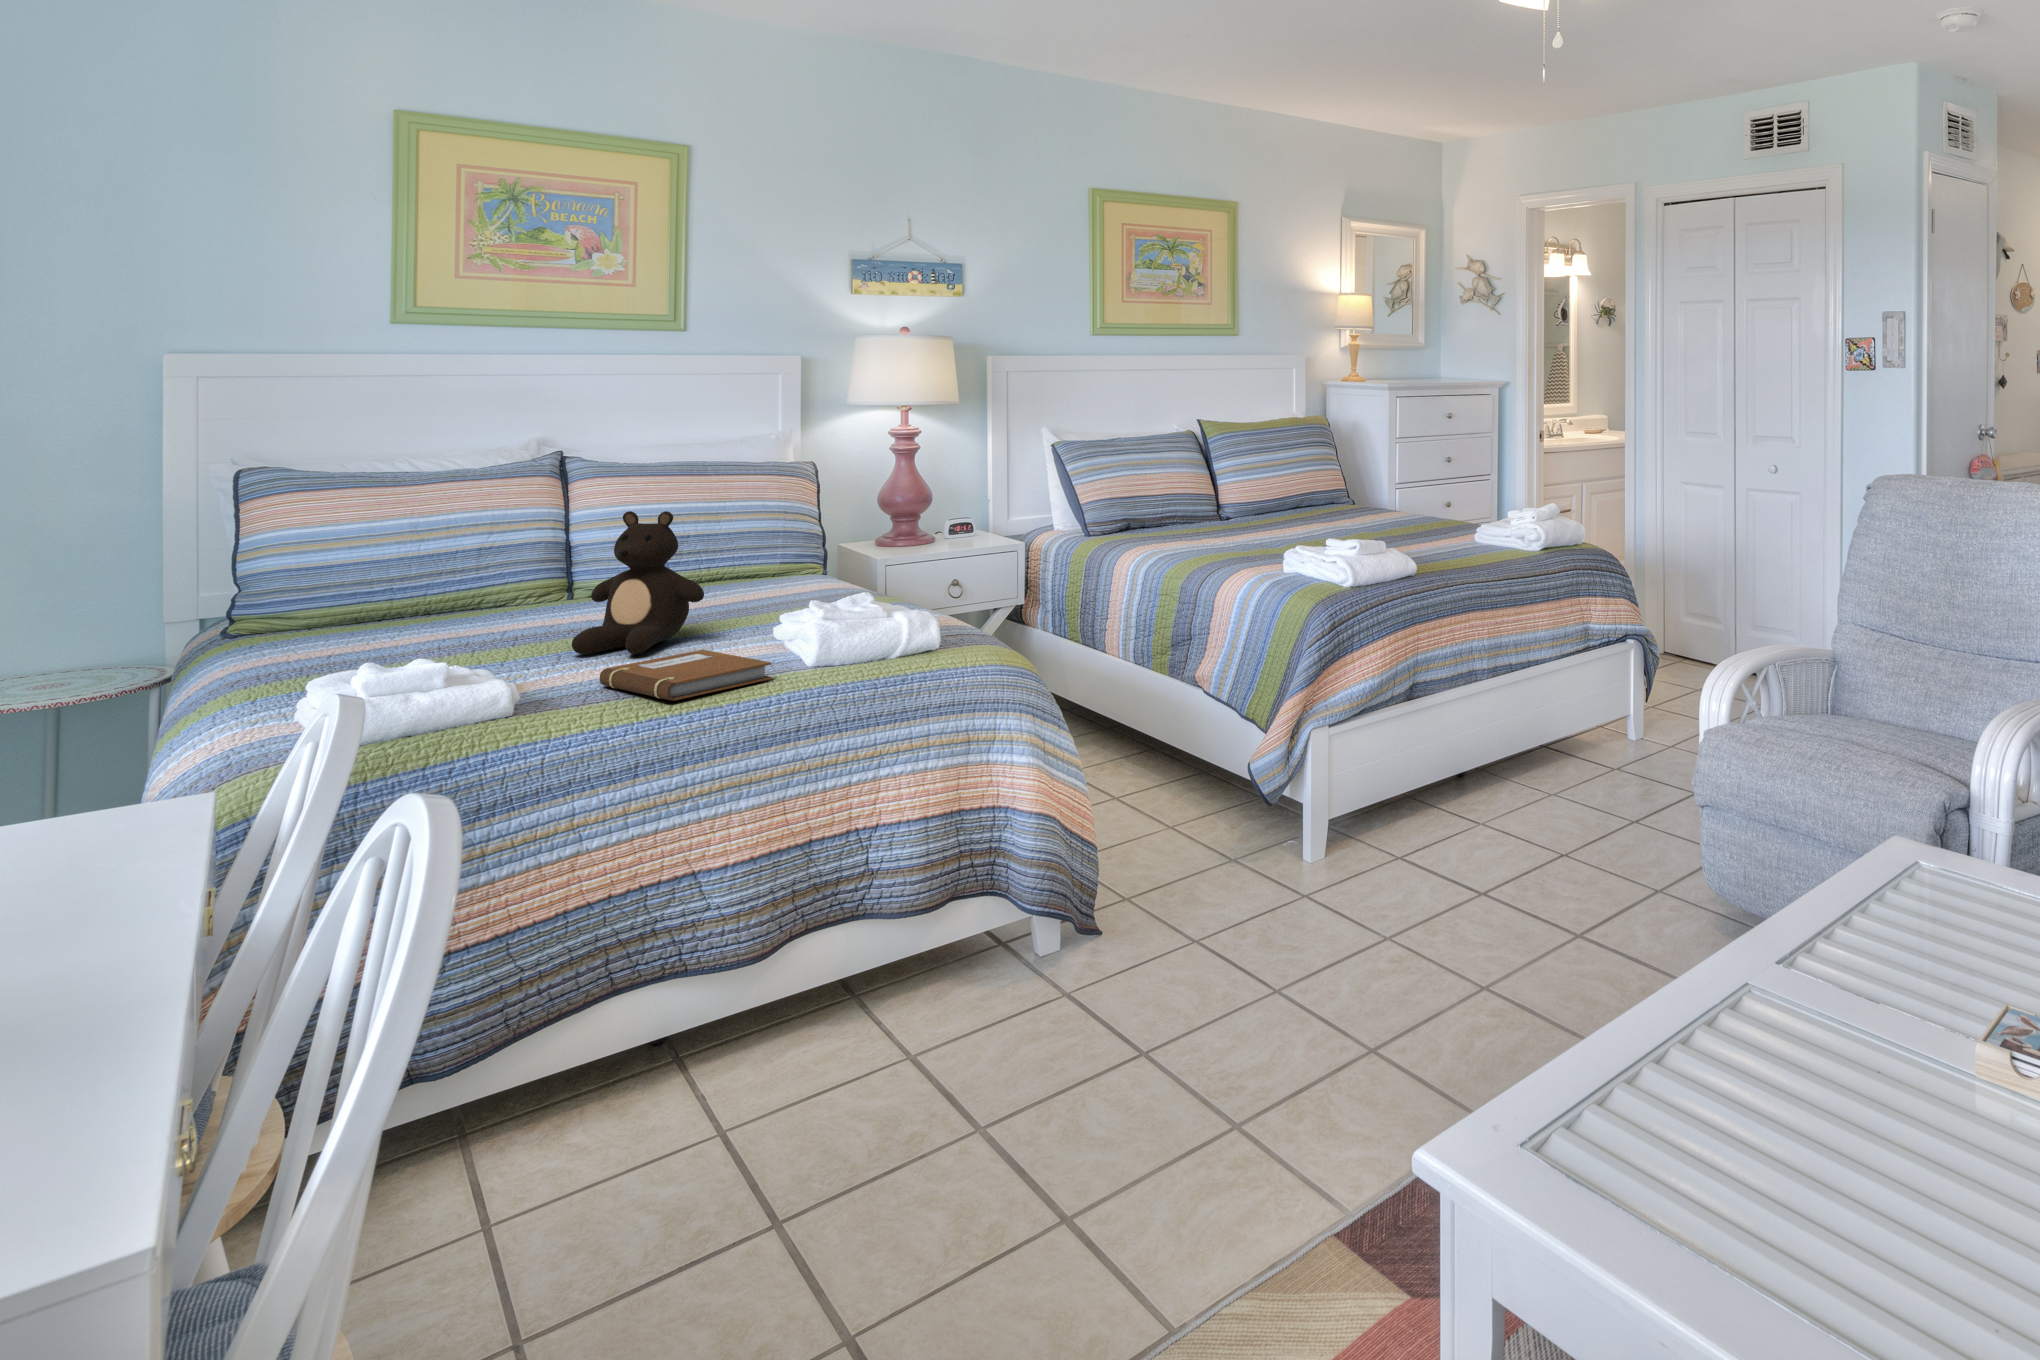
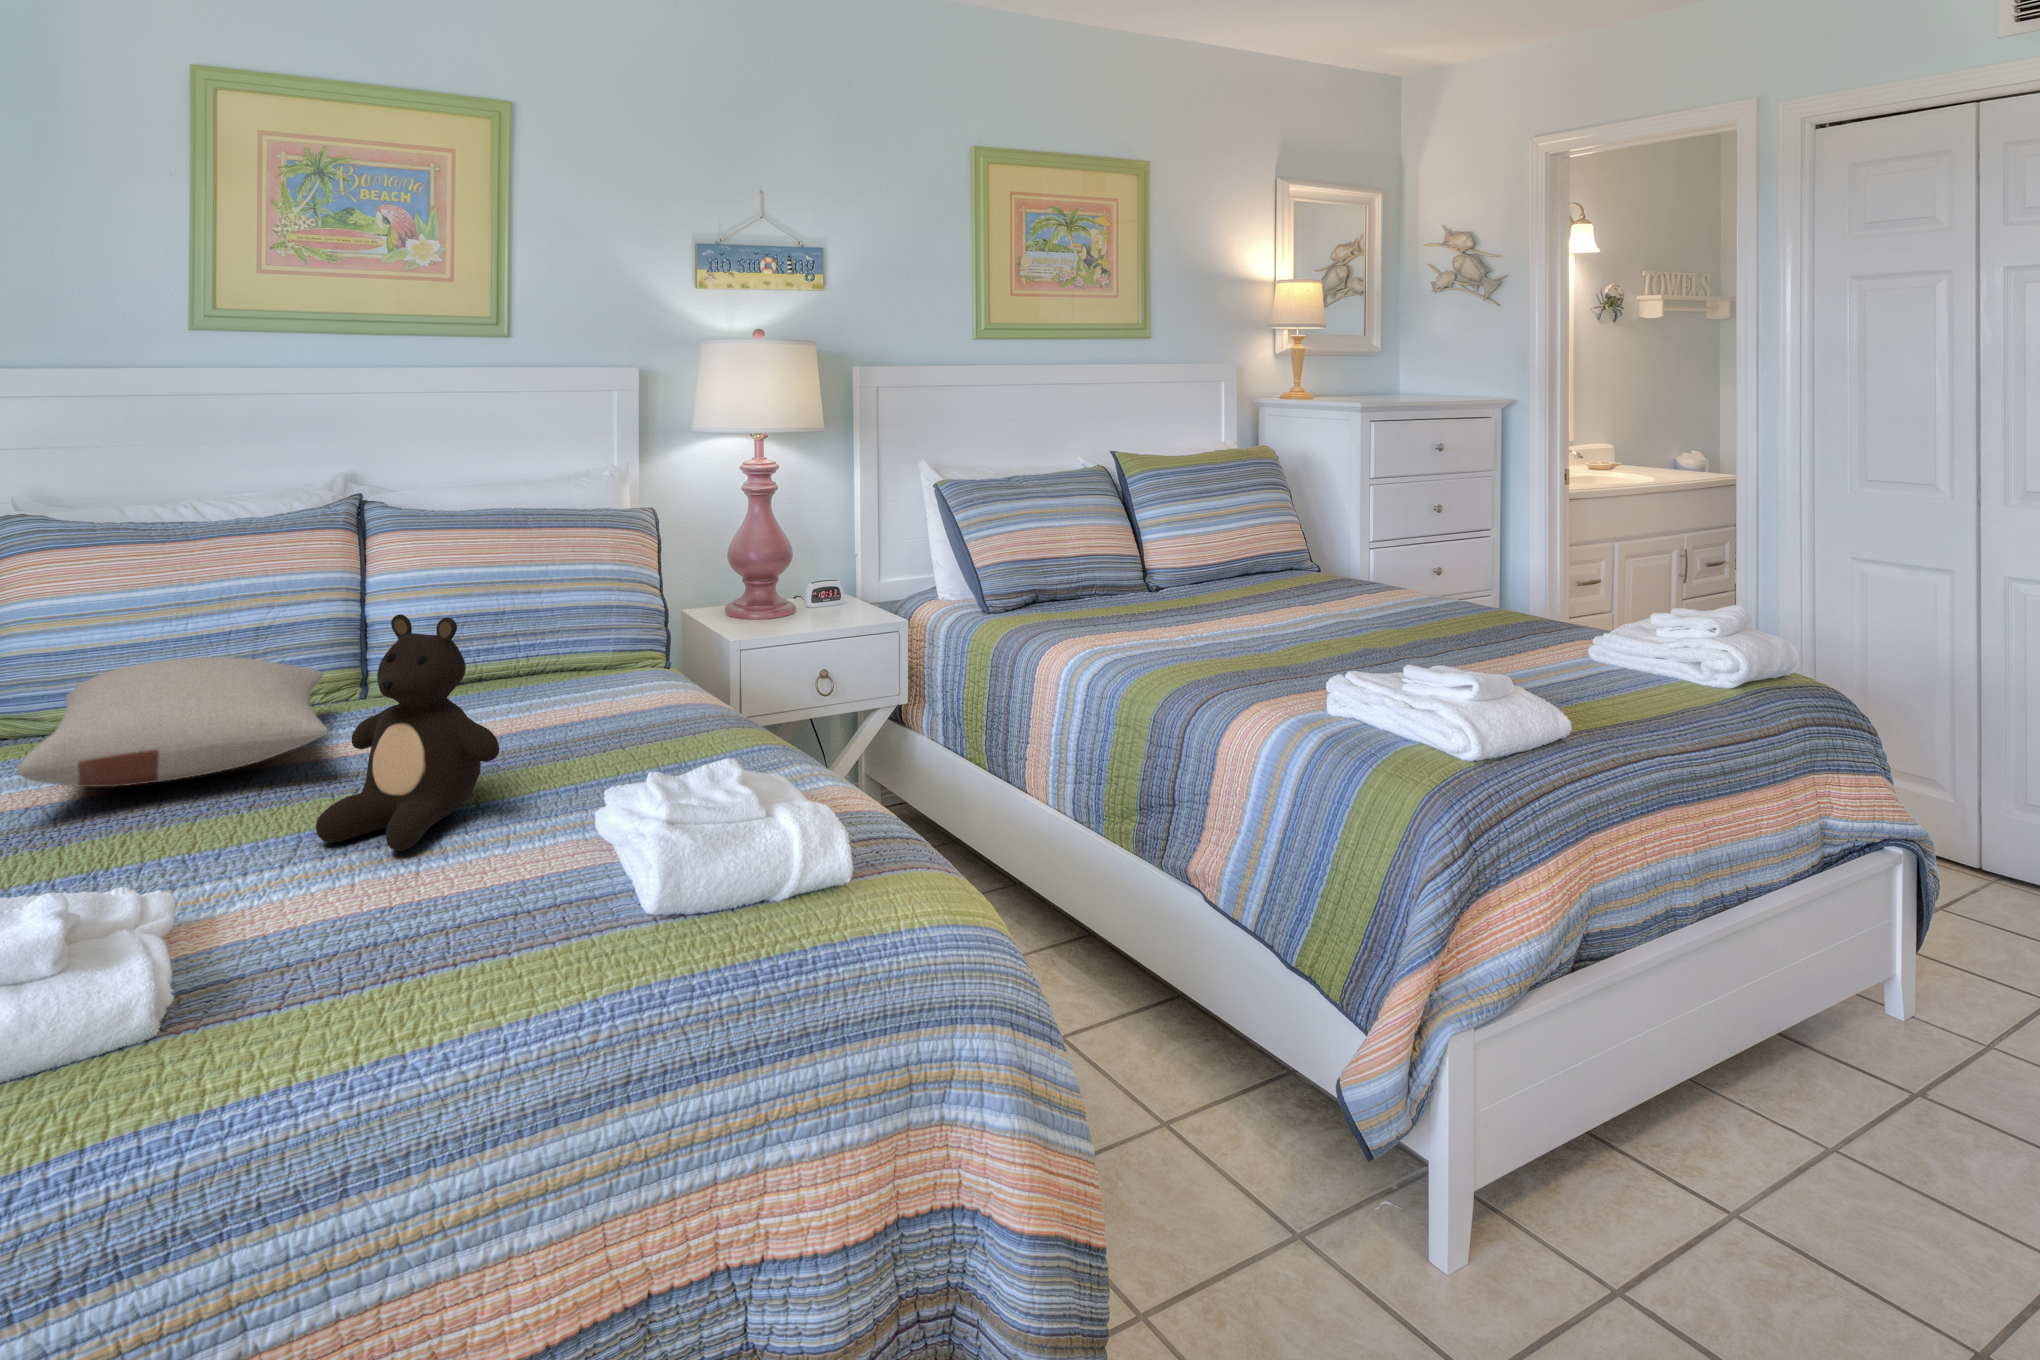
pillow: none [332,557,568,638] -> present [18,657,328,787]
notebook: present [600,650,771,701] -> none [328,862,585,1009]

